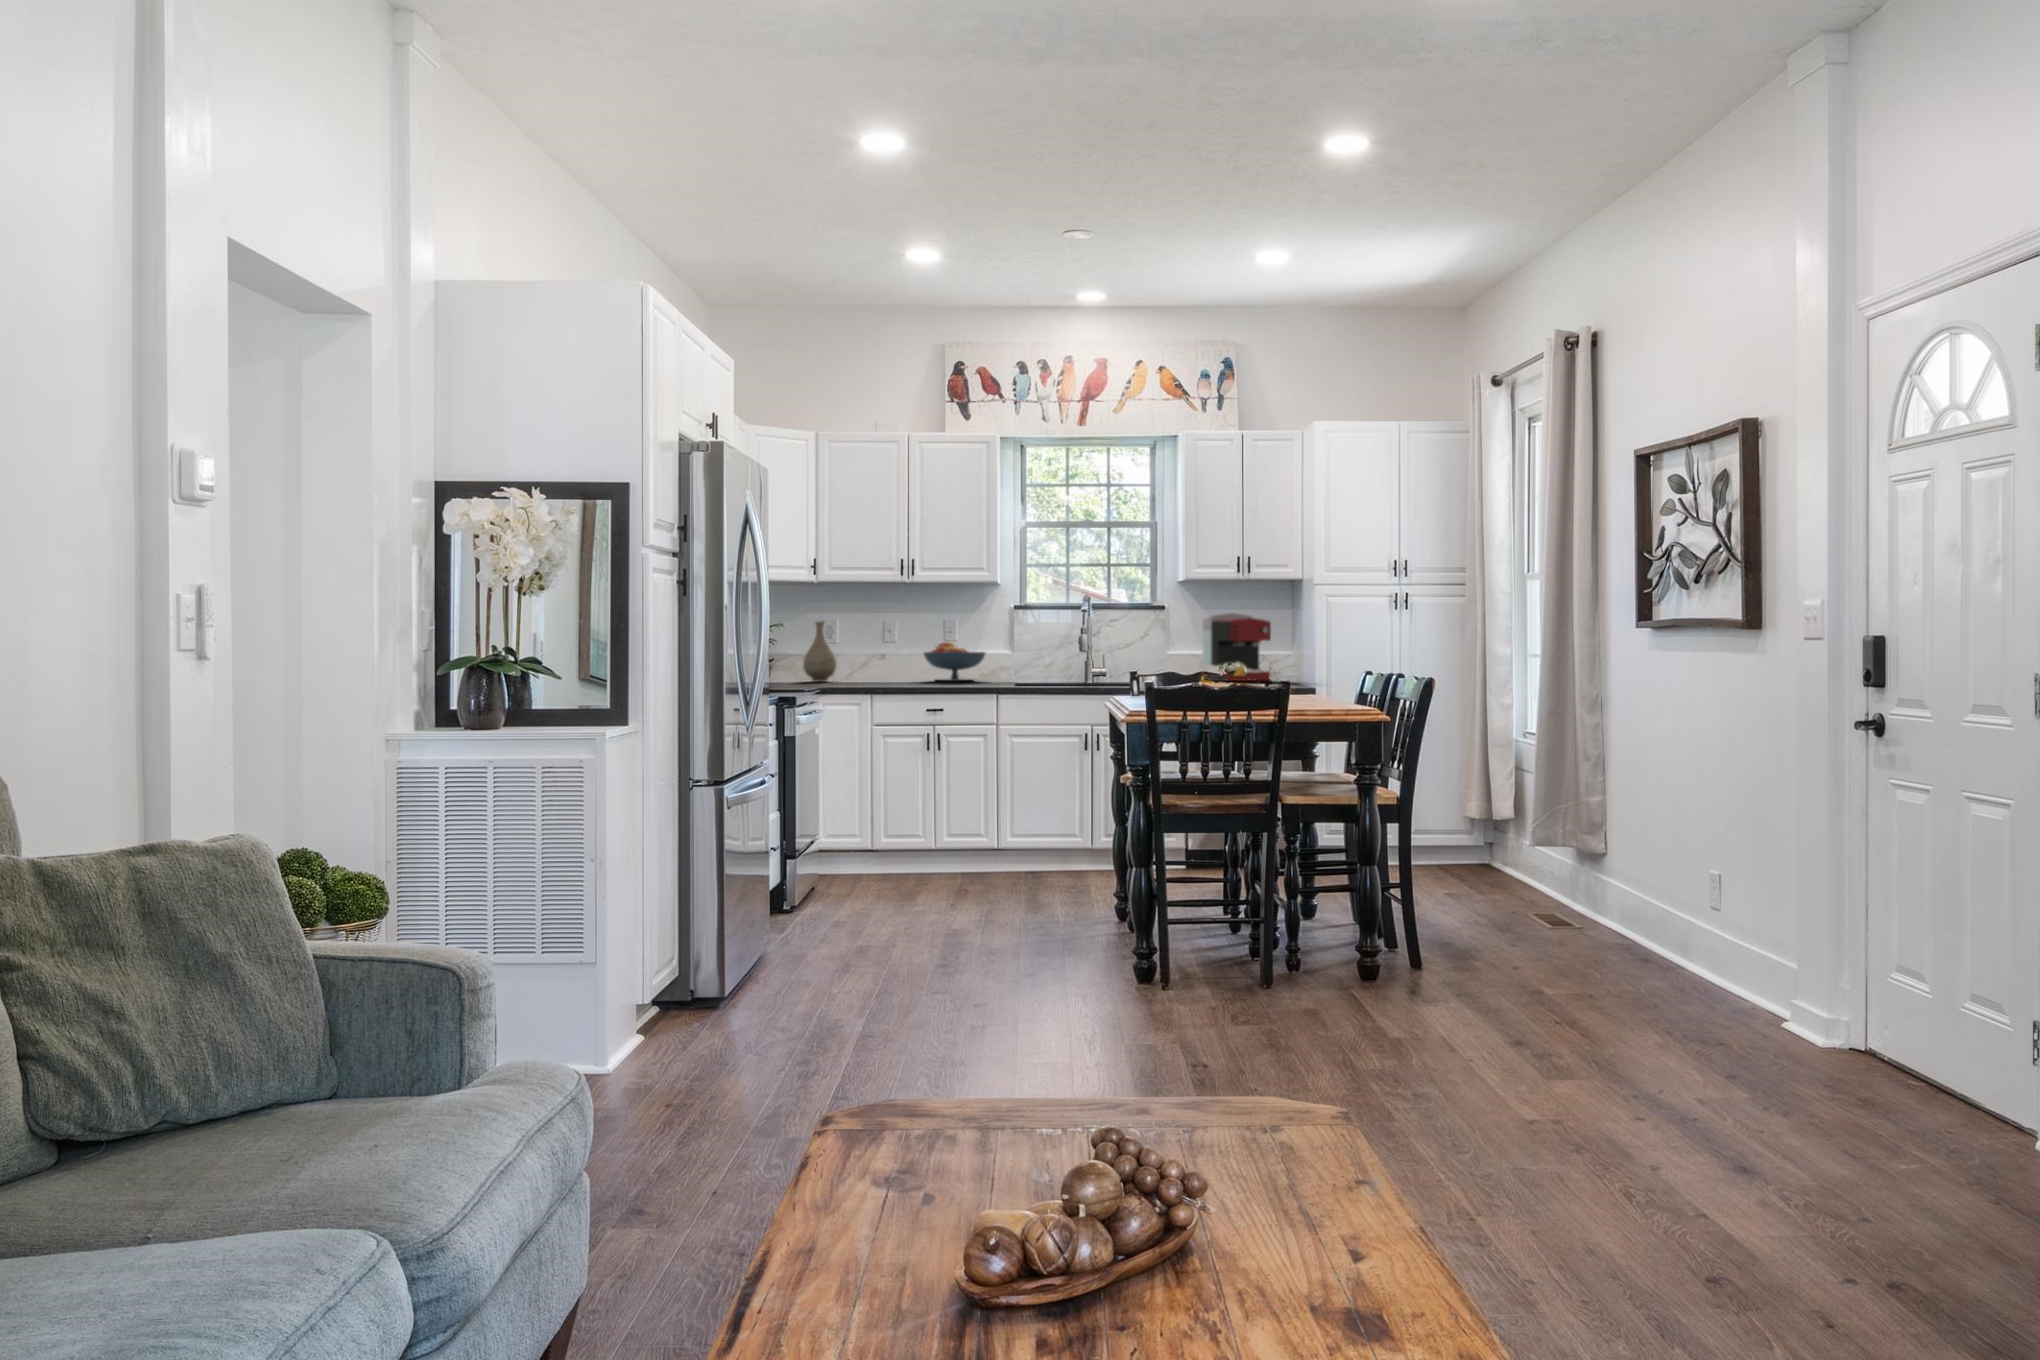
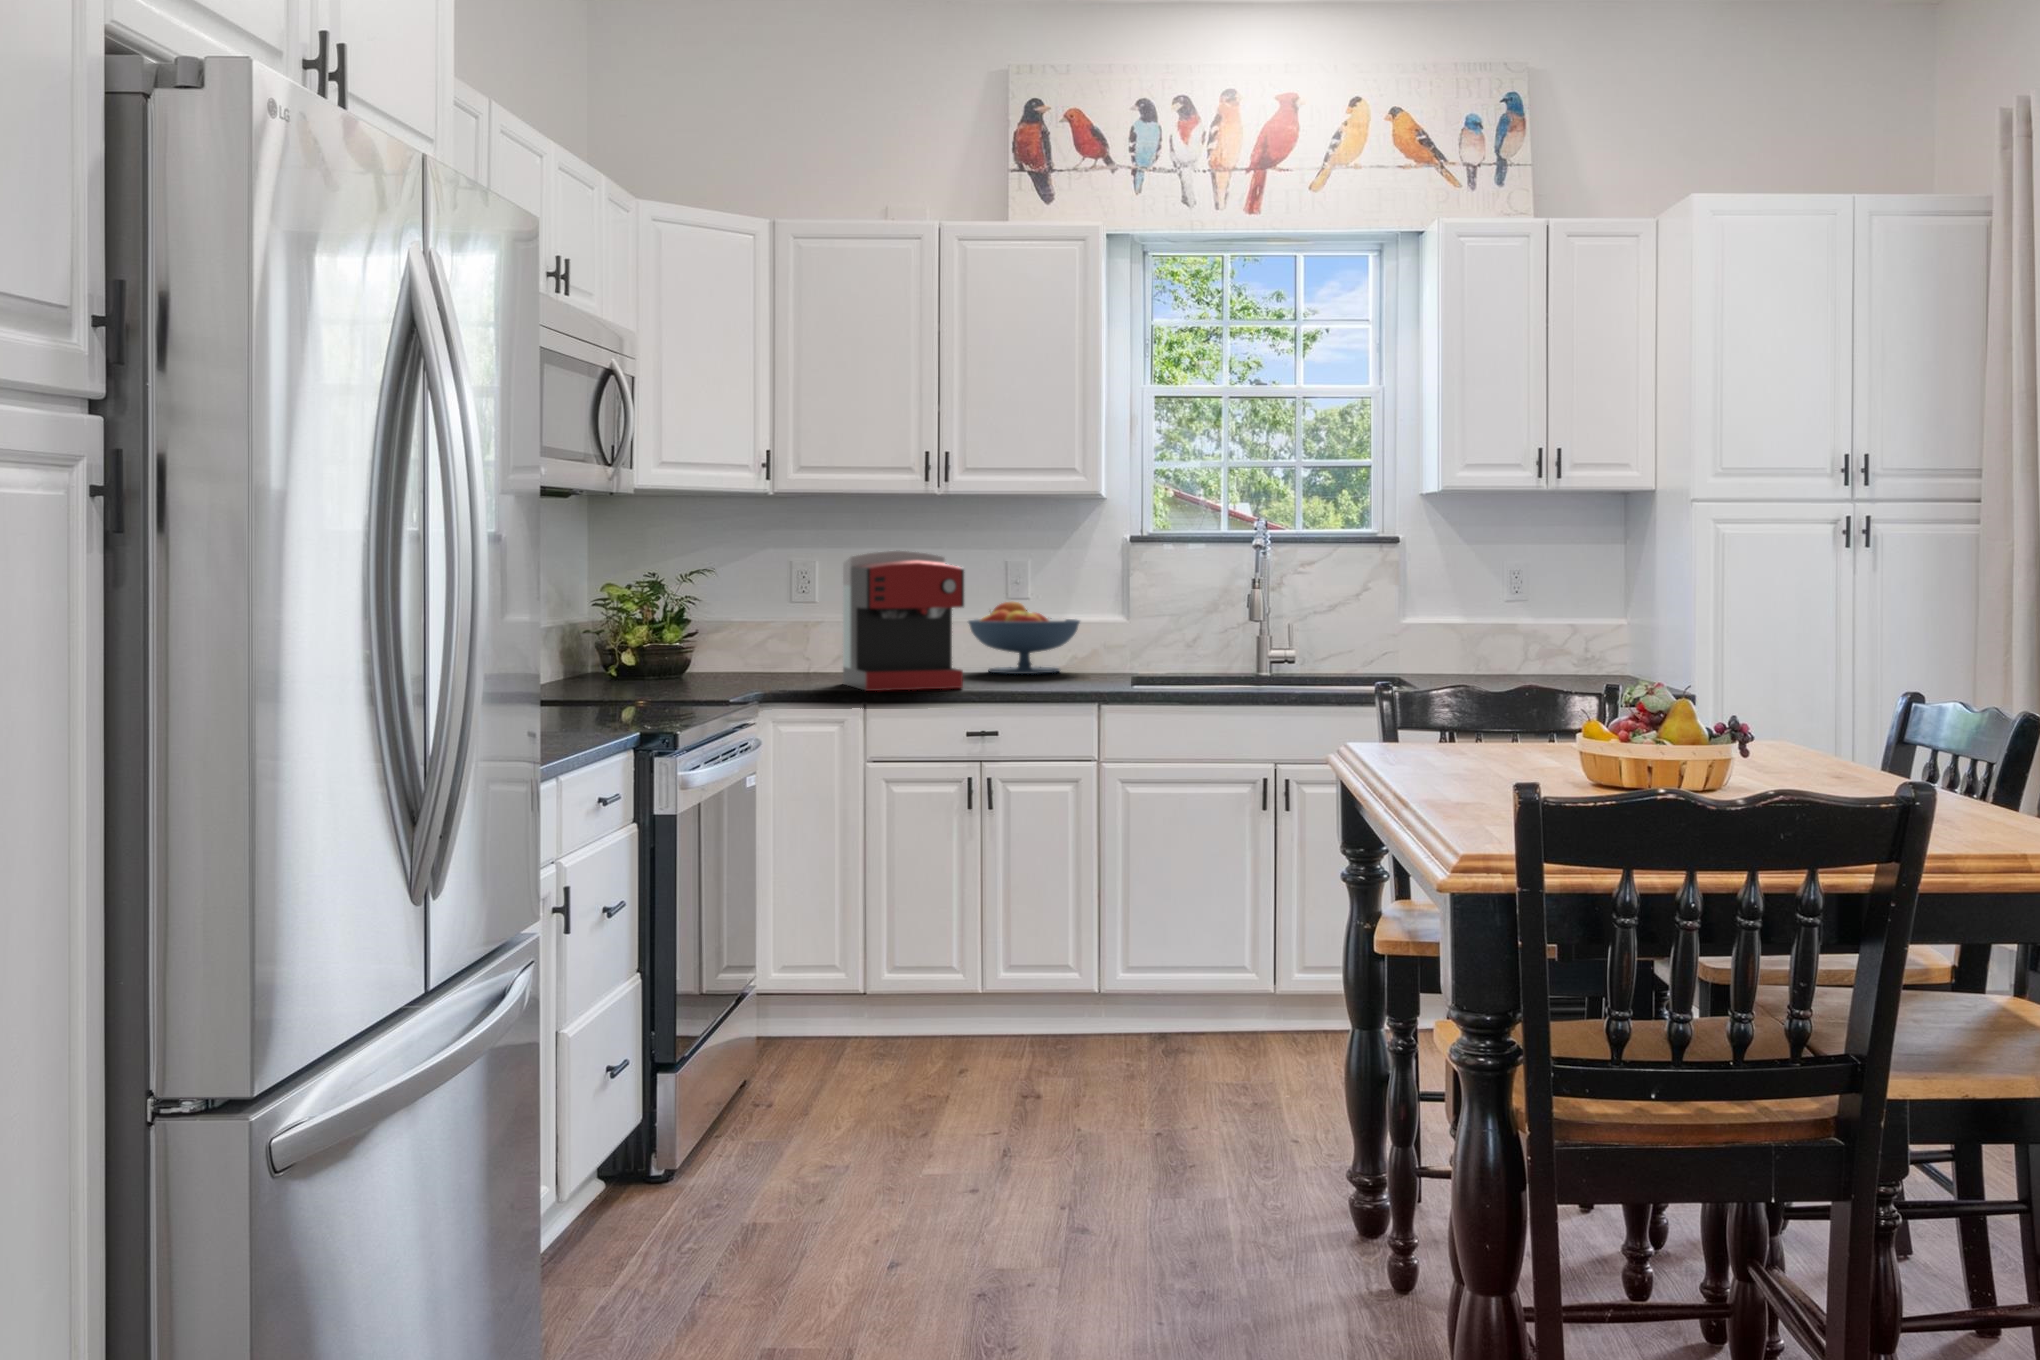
coffee maker: present [1203,613,1271,681] -> present [843,551,964,691]
vase: present [803,622,836,682] -> none [752,566,813,674]

